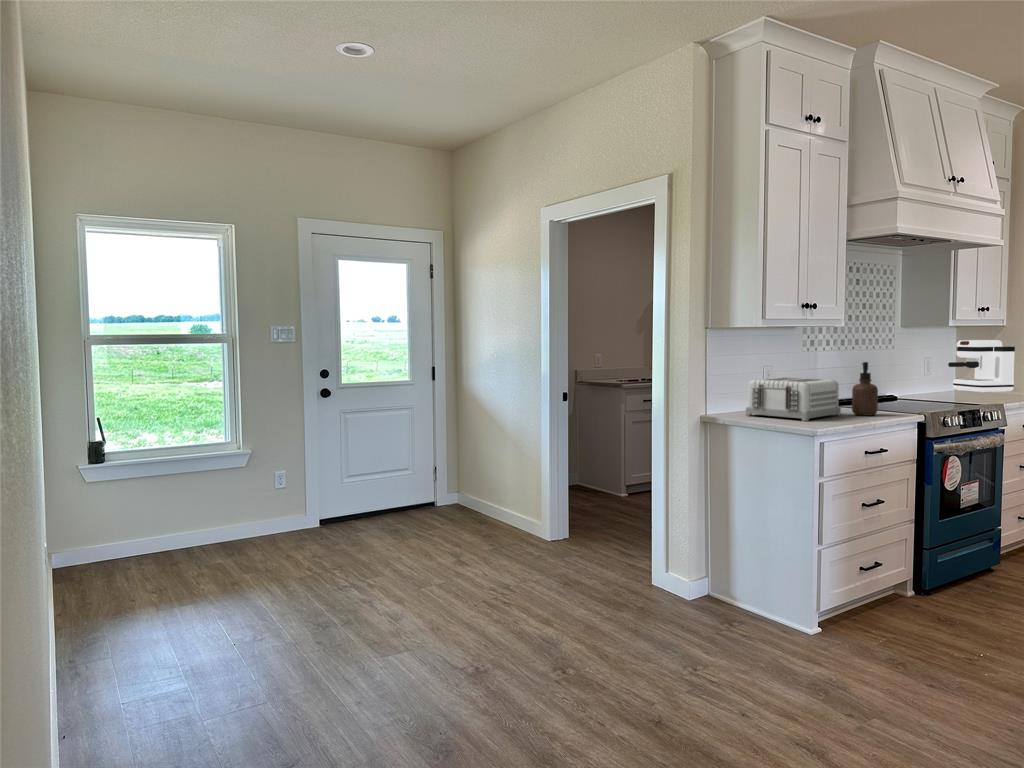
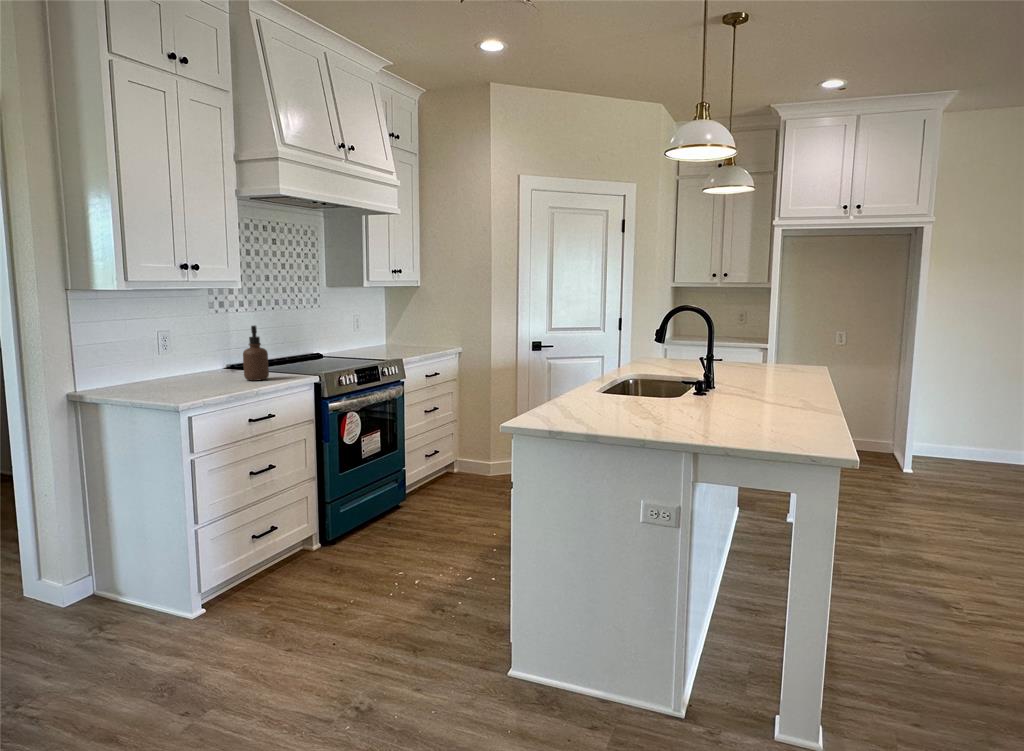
coffee maker: present [948,340,1015,393] -> none [375,299,428,347]
toaster: present [746,377,841,421] -> none [120,344,230,393]

